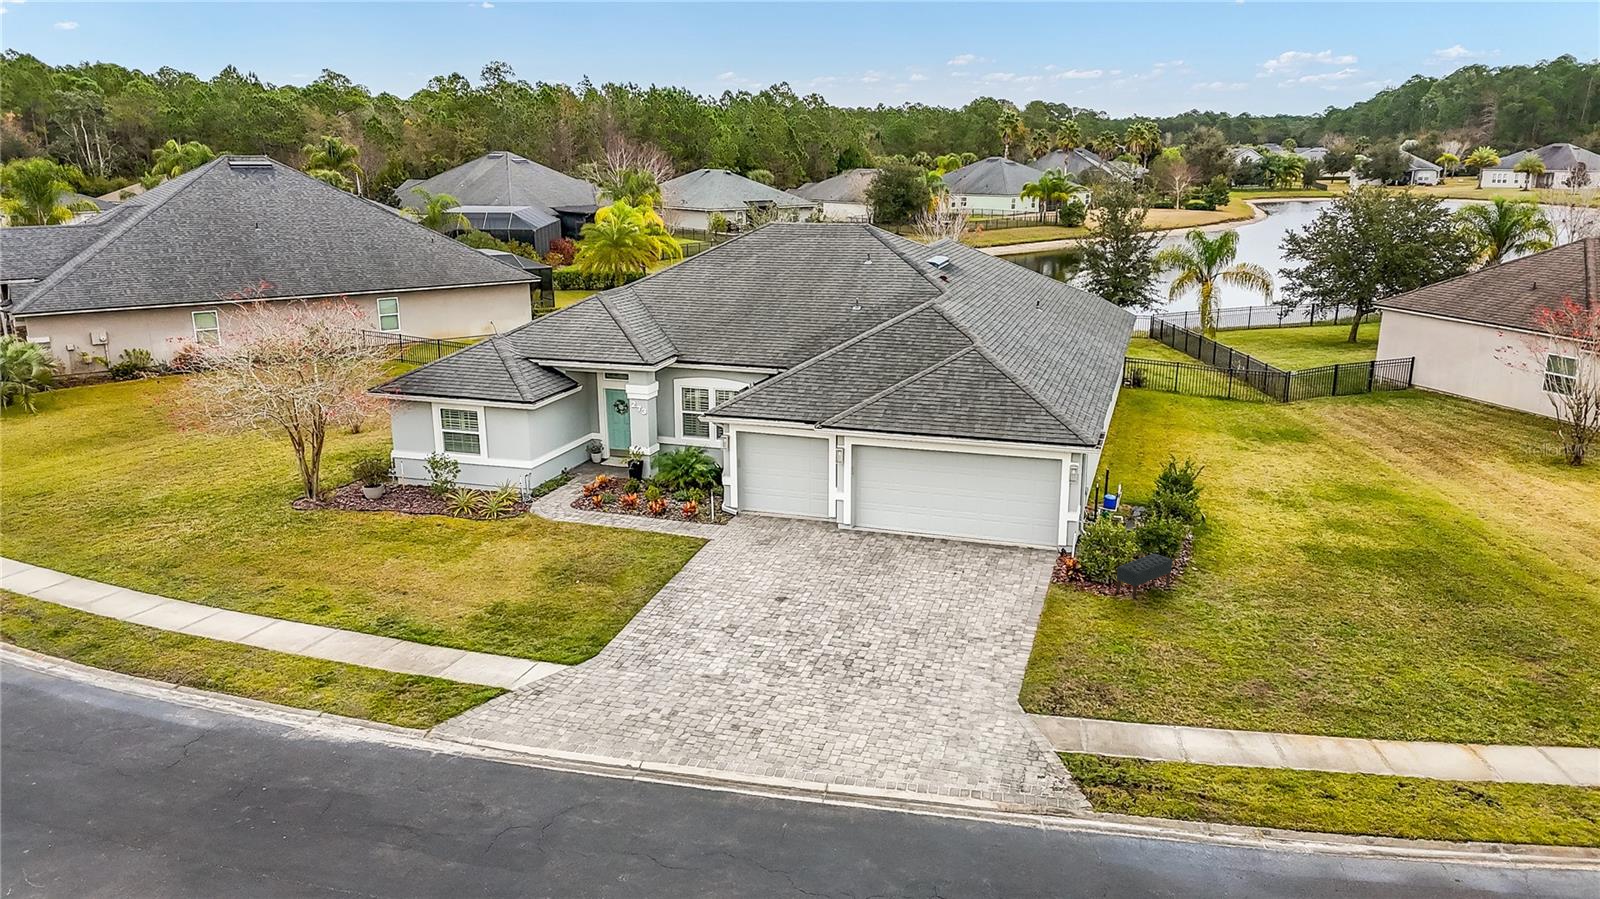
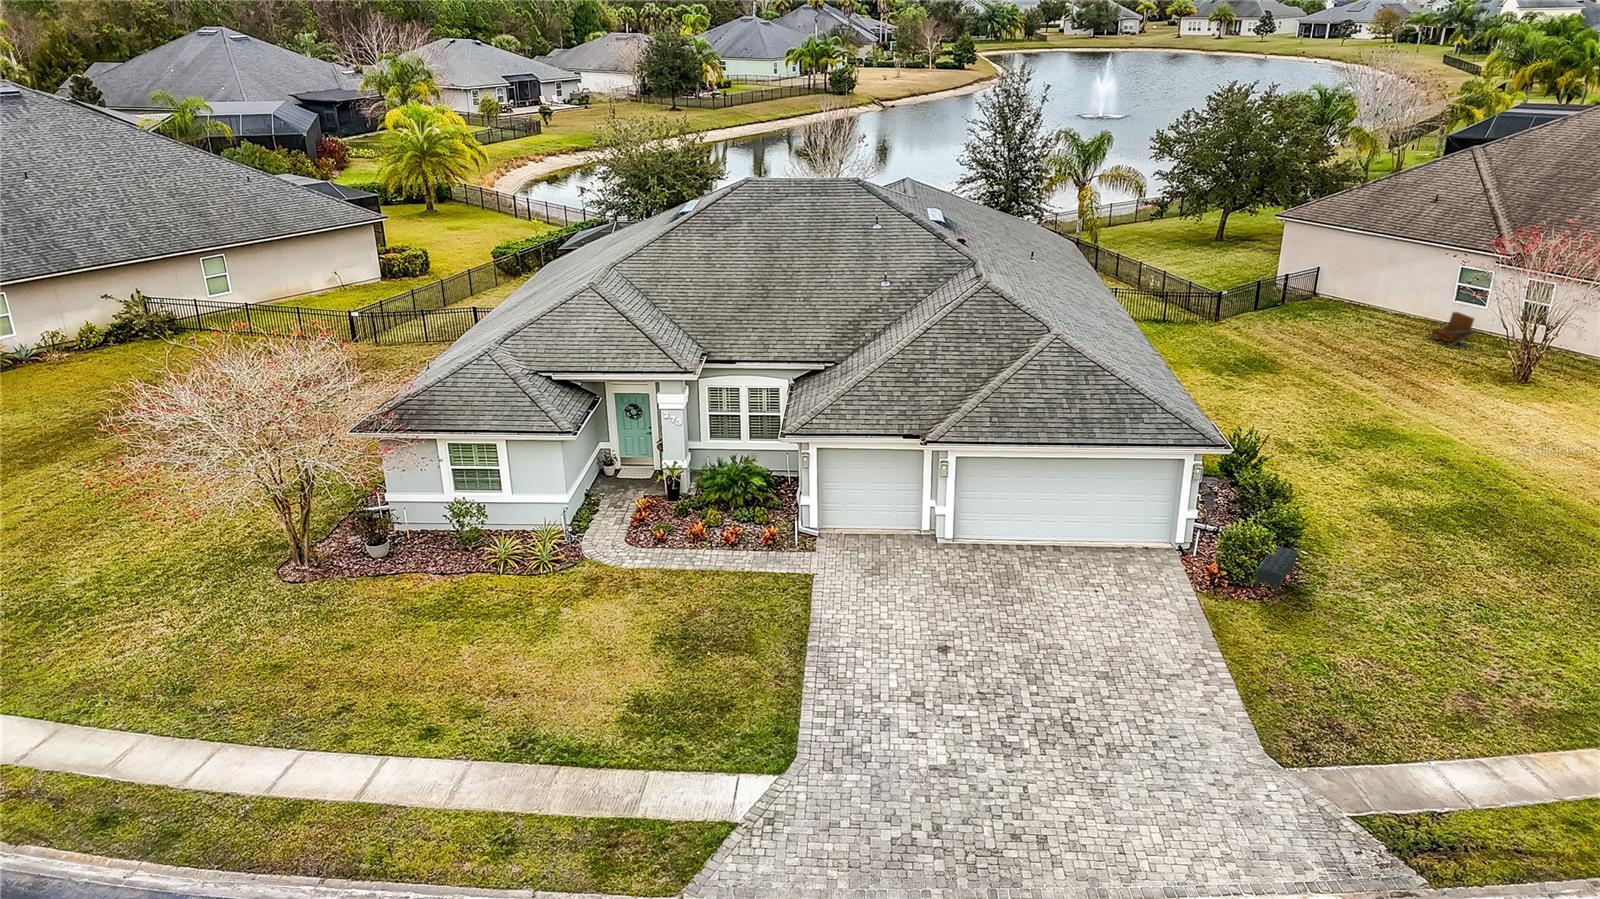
lounge chair: none [1509,398,1563,436] -> present [1427,312,1475,348]

